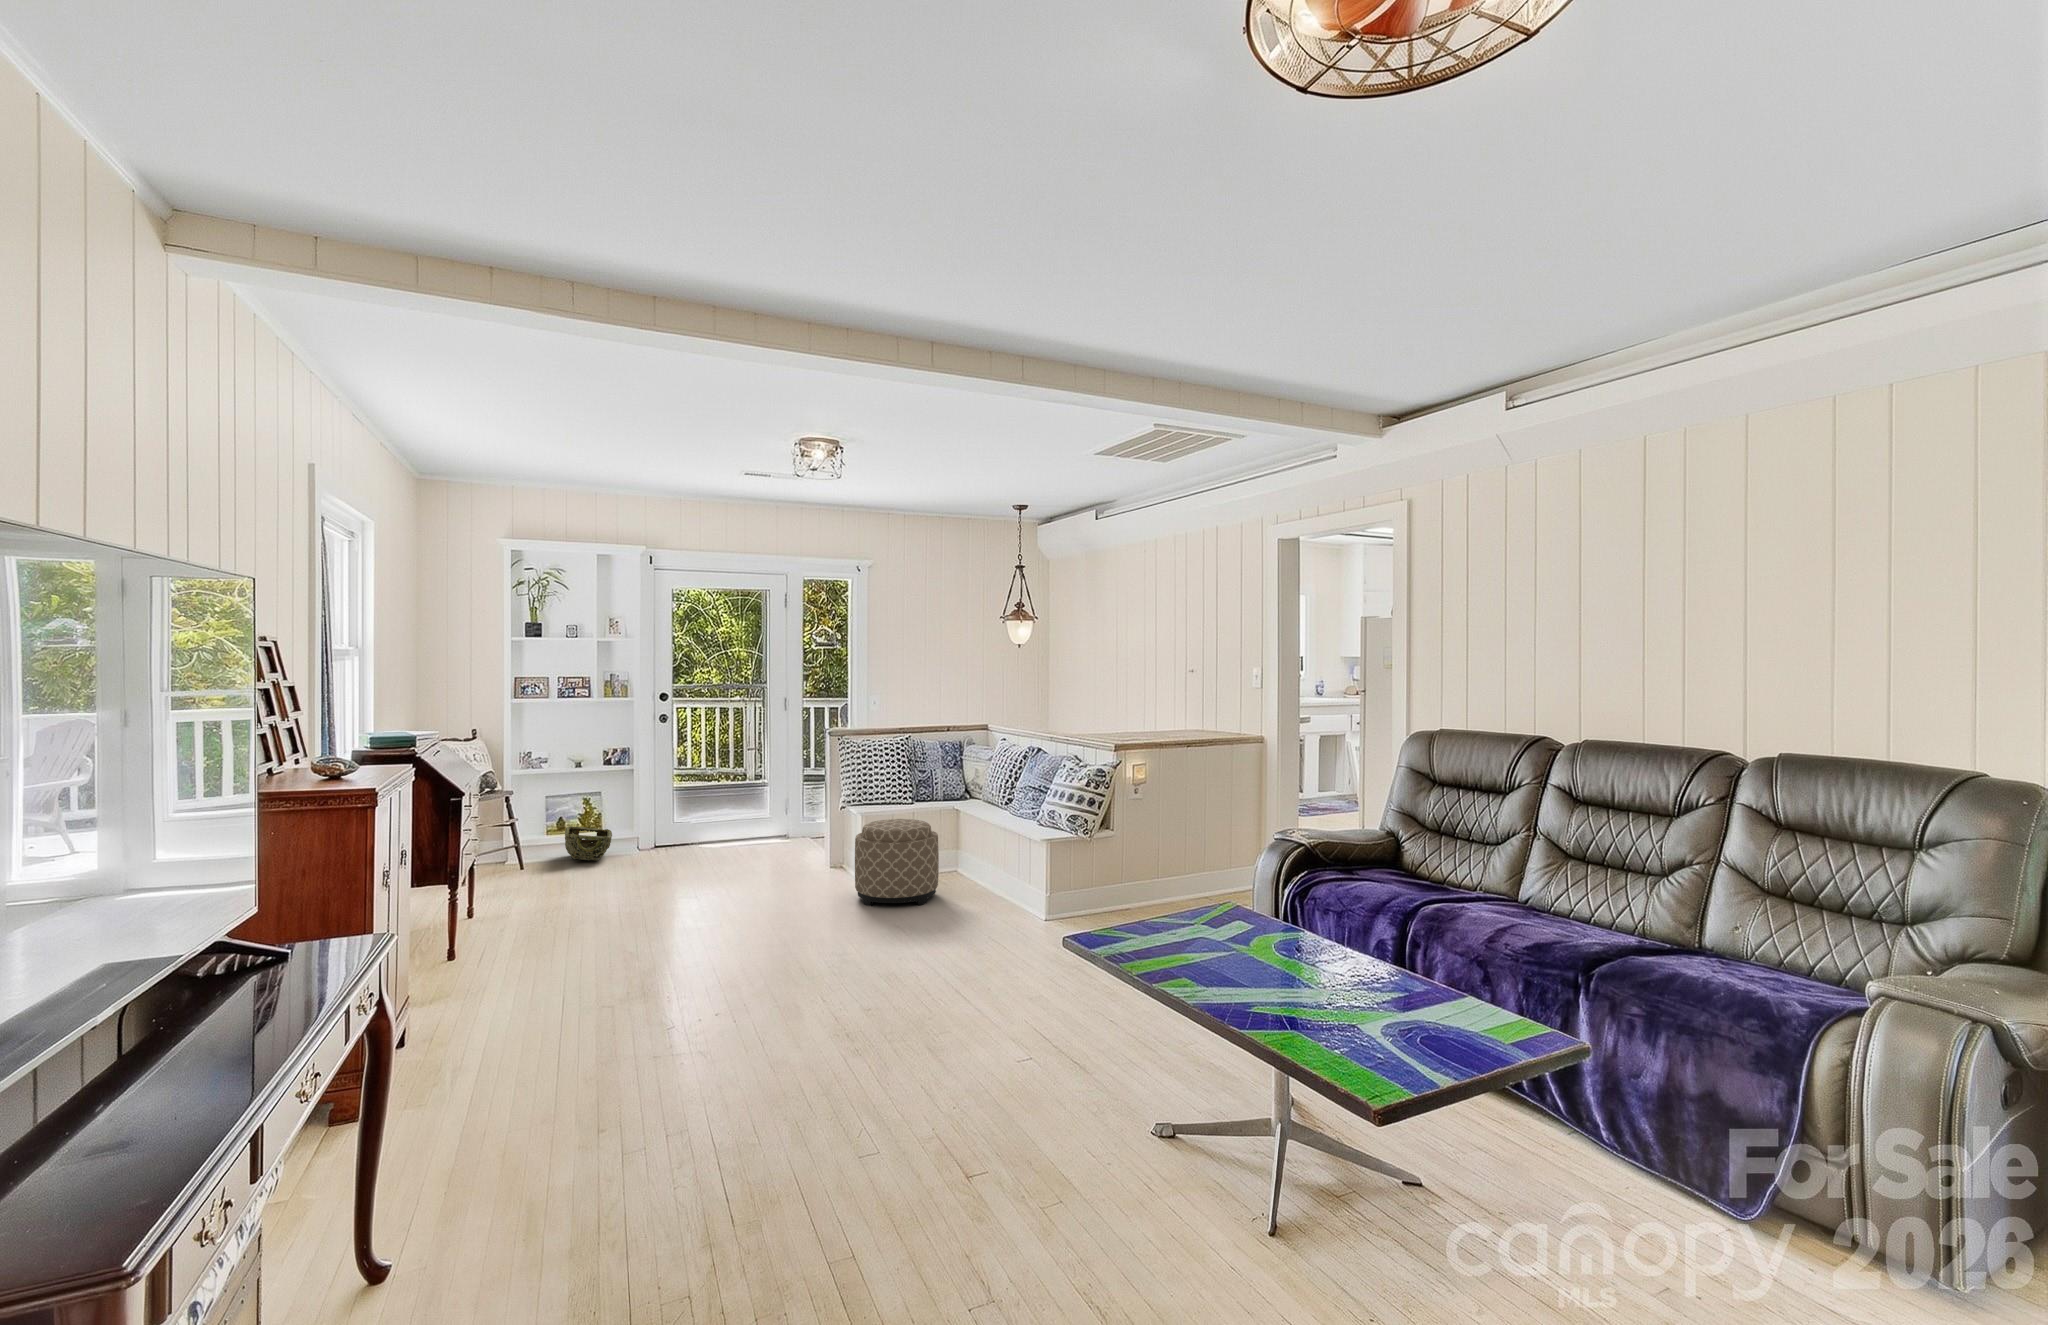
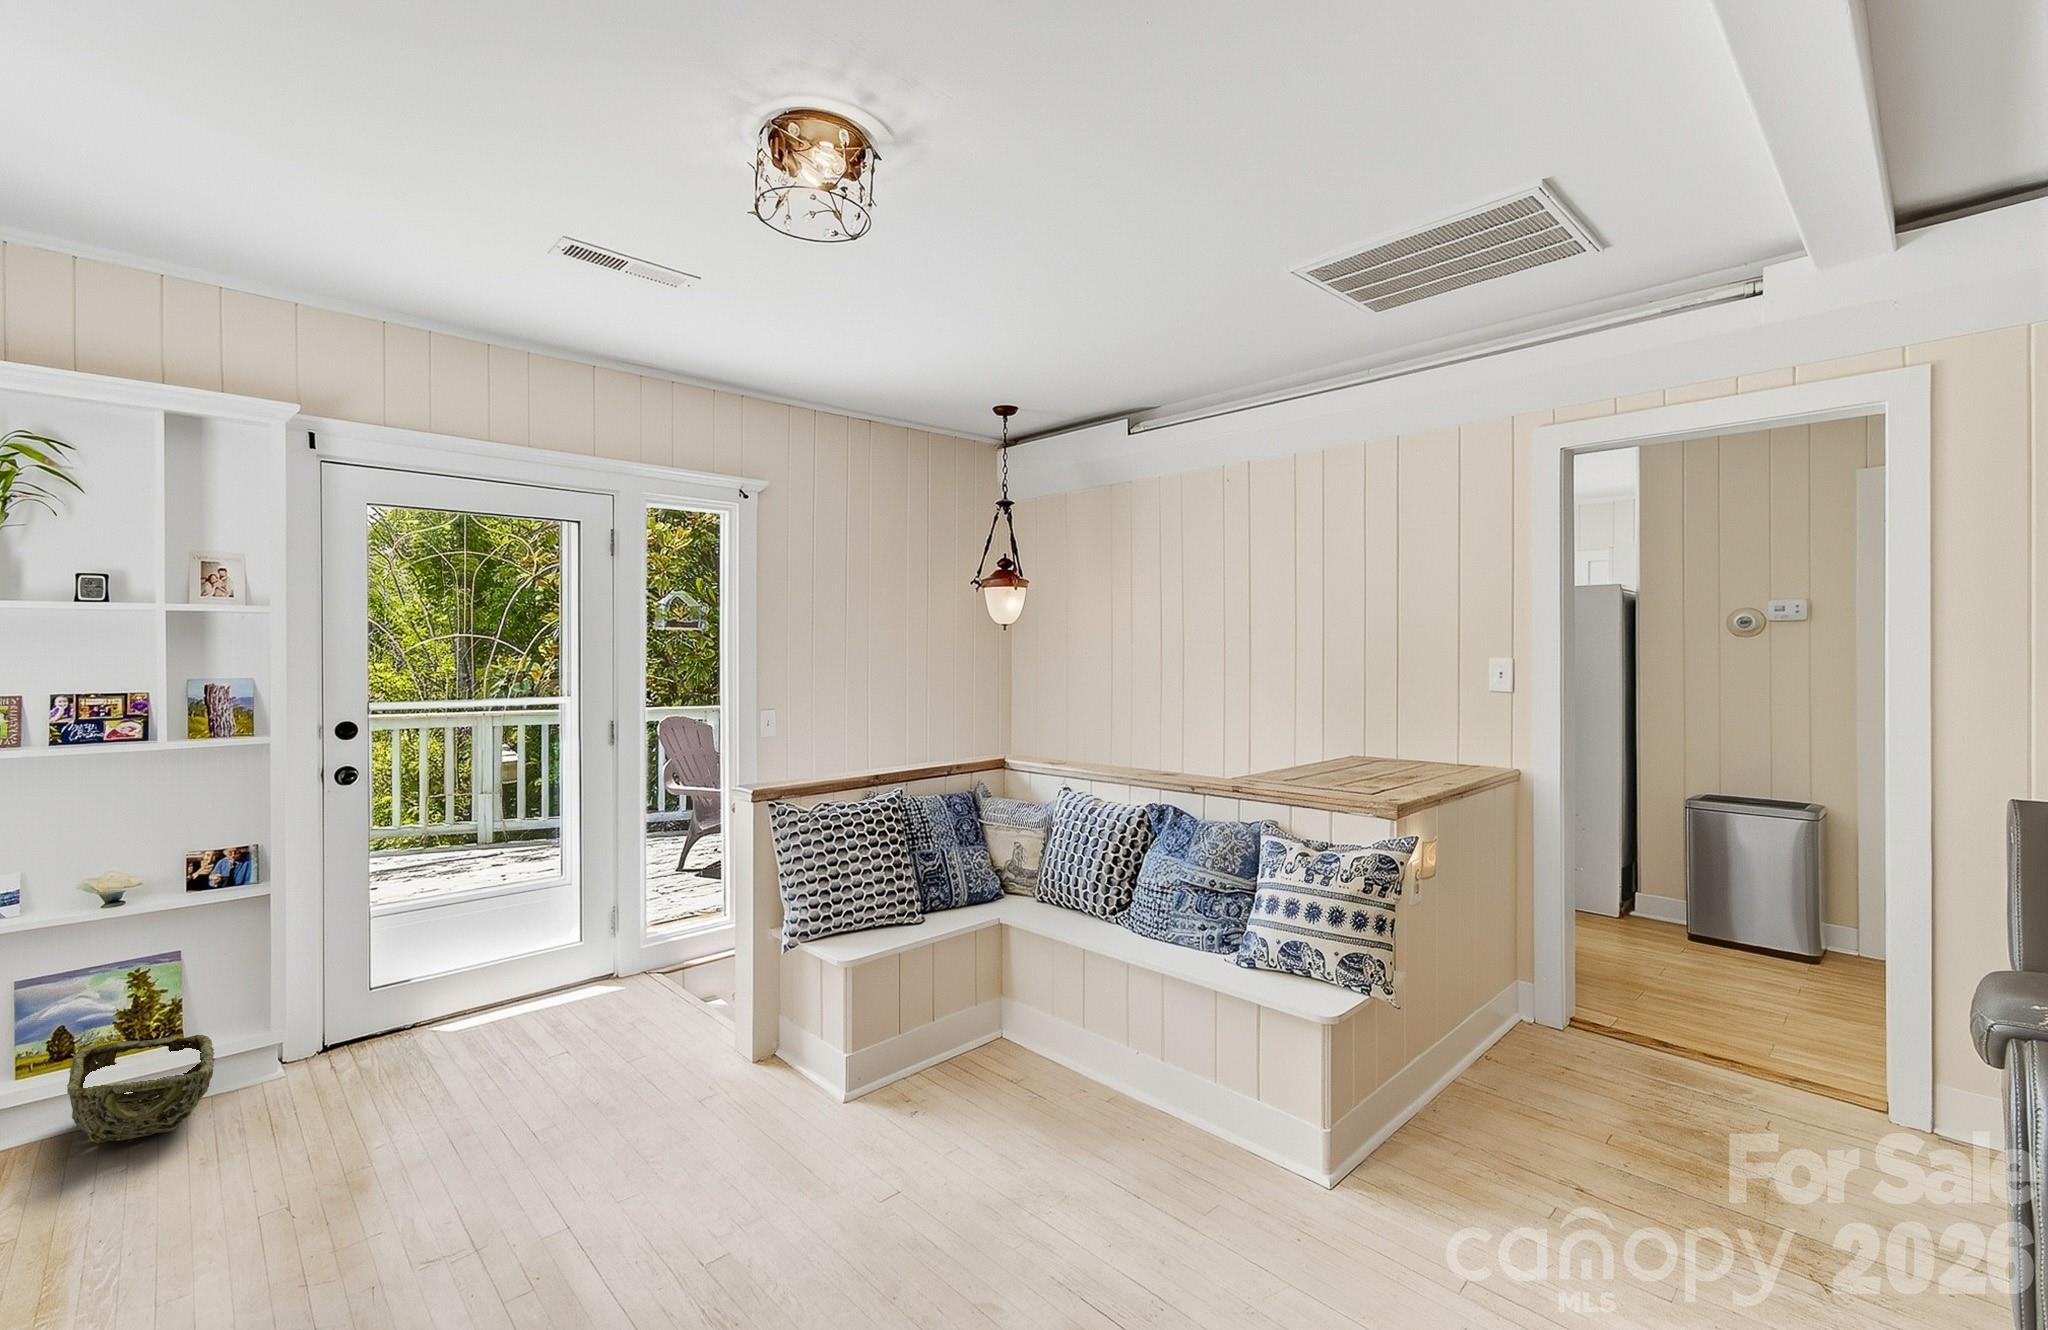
ottoman: present [855,819,939,906] -> none [895,973,1067,1199]

